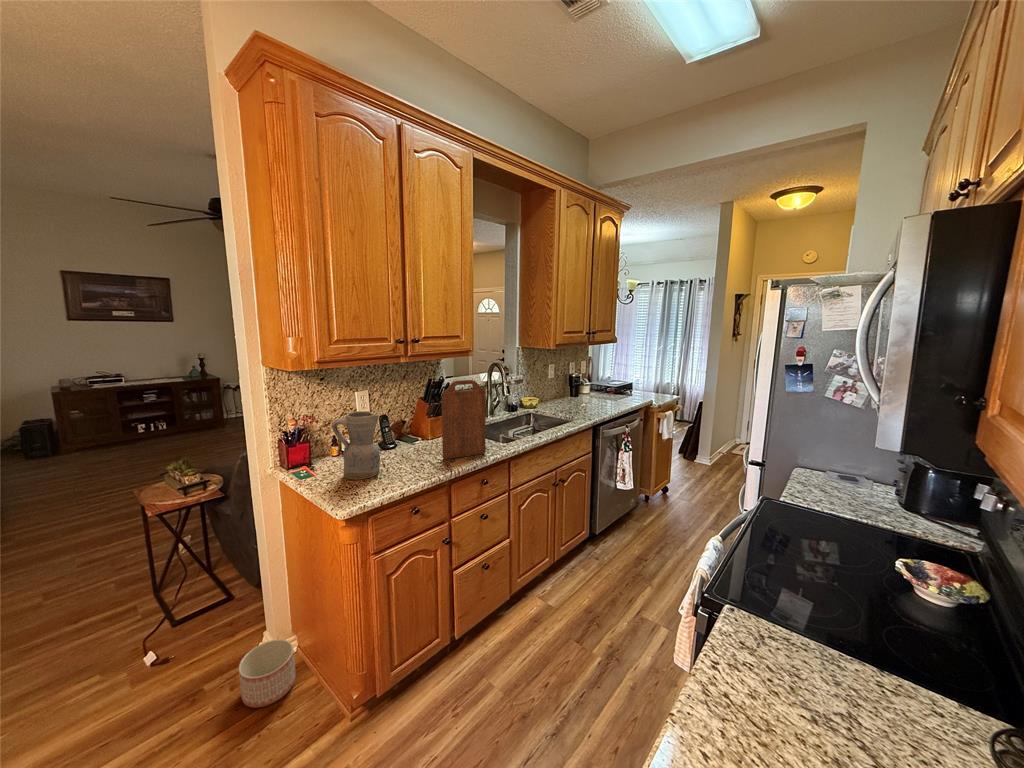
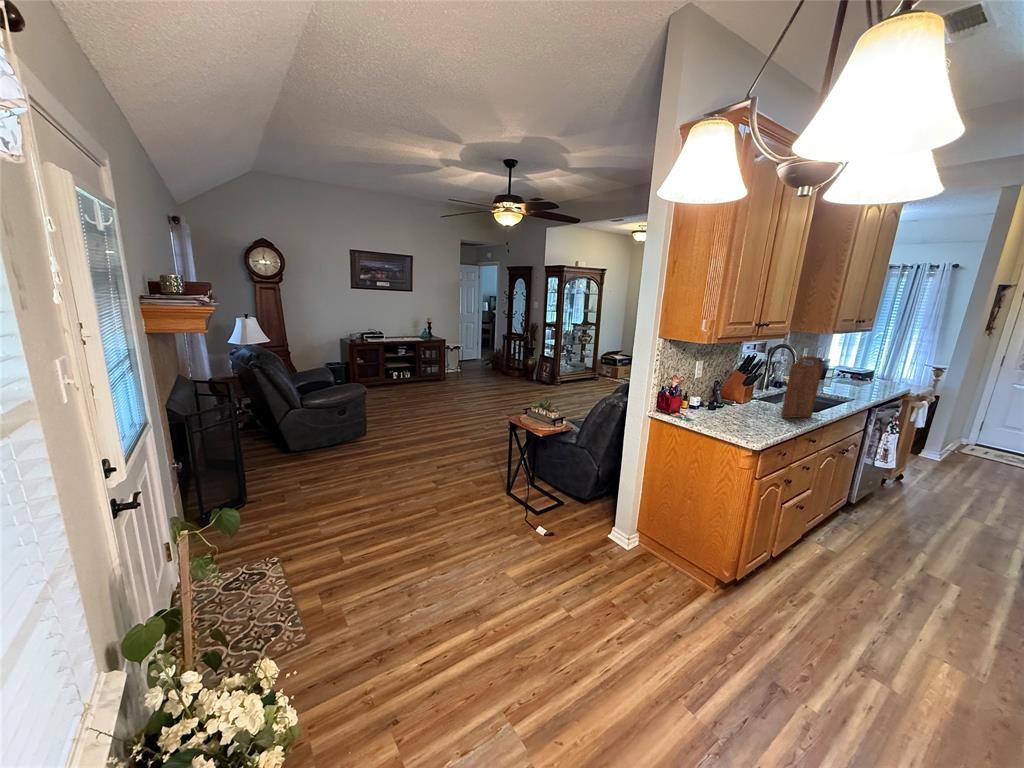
ceramic pitcher: present [331,411,380,480] -> none [720,374,758,424]
planter: present [239,639,296,708] -> none [623,532,659,572]

